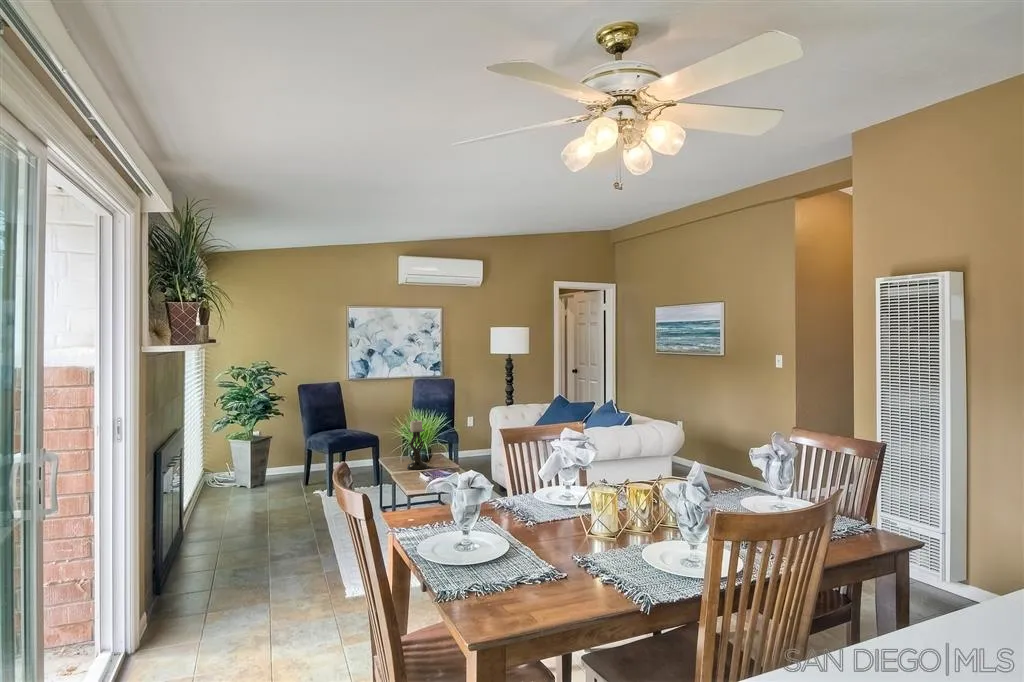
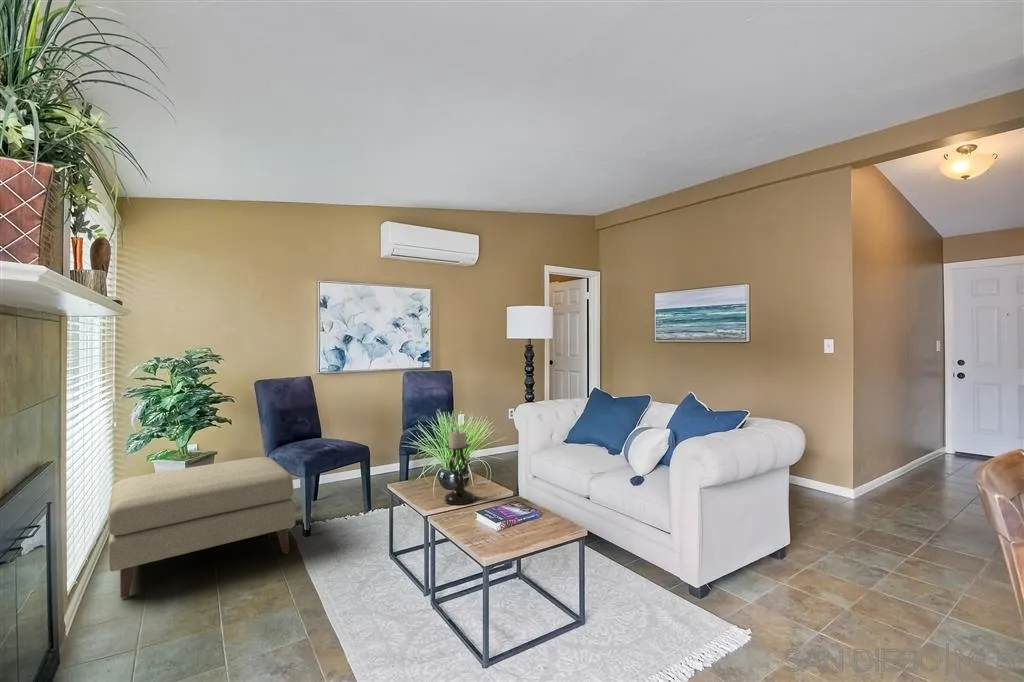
ottoman: none [206,440,318,519] -> present [108,457,295,598]

